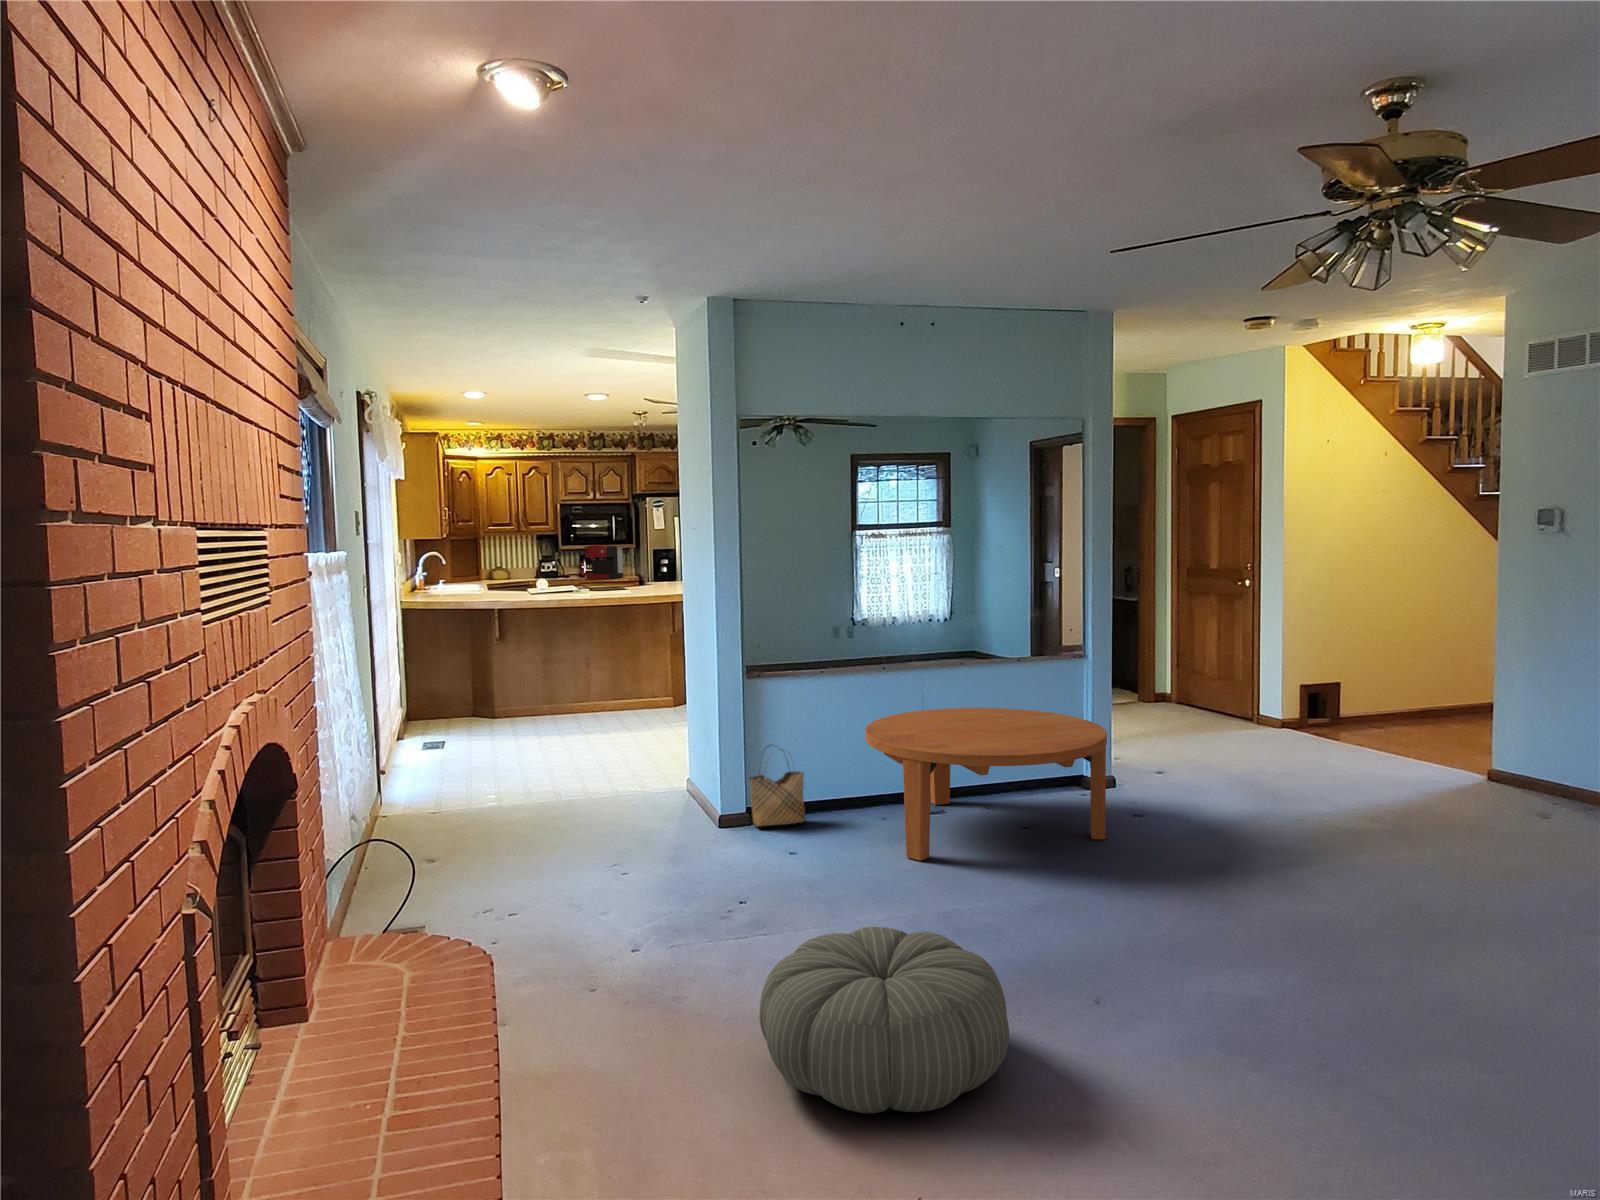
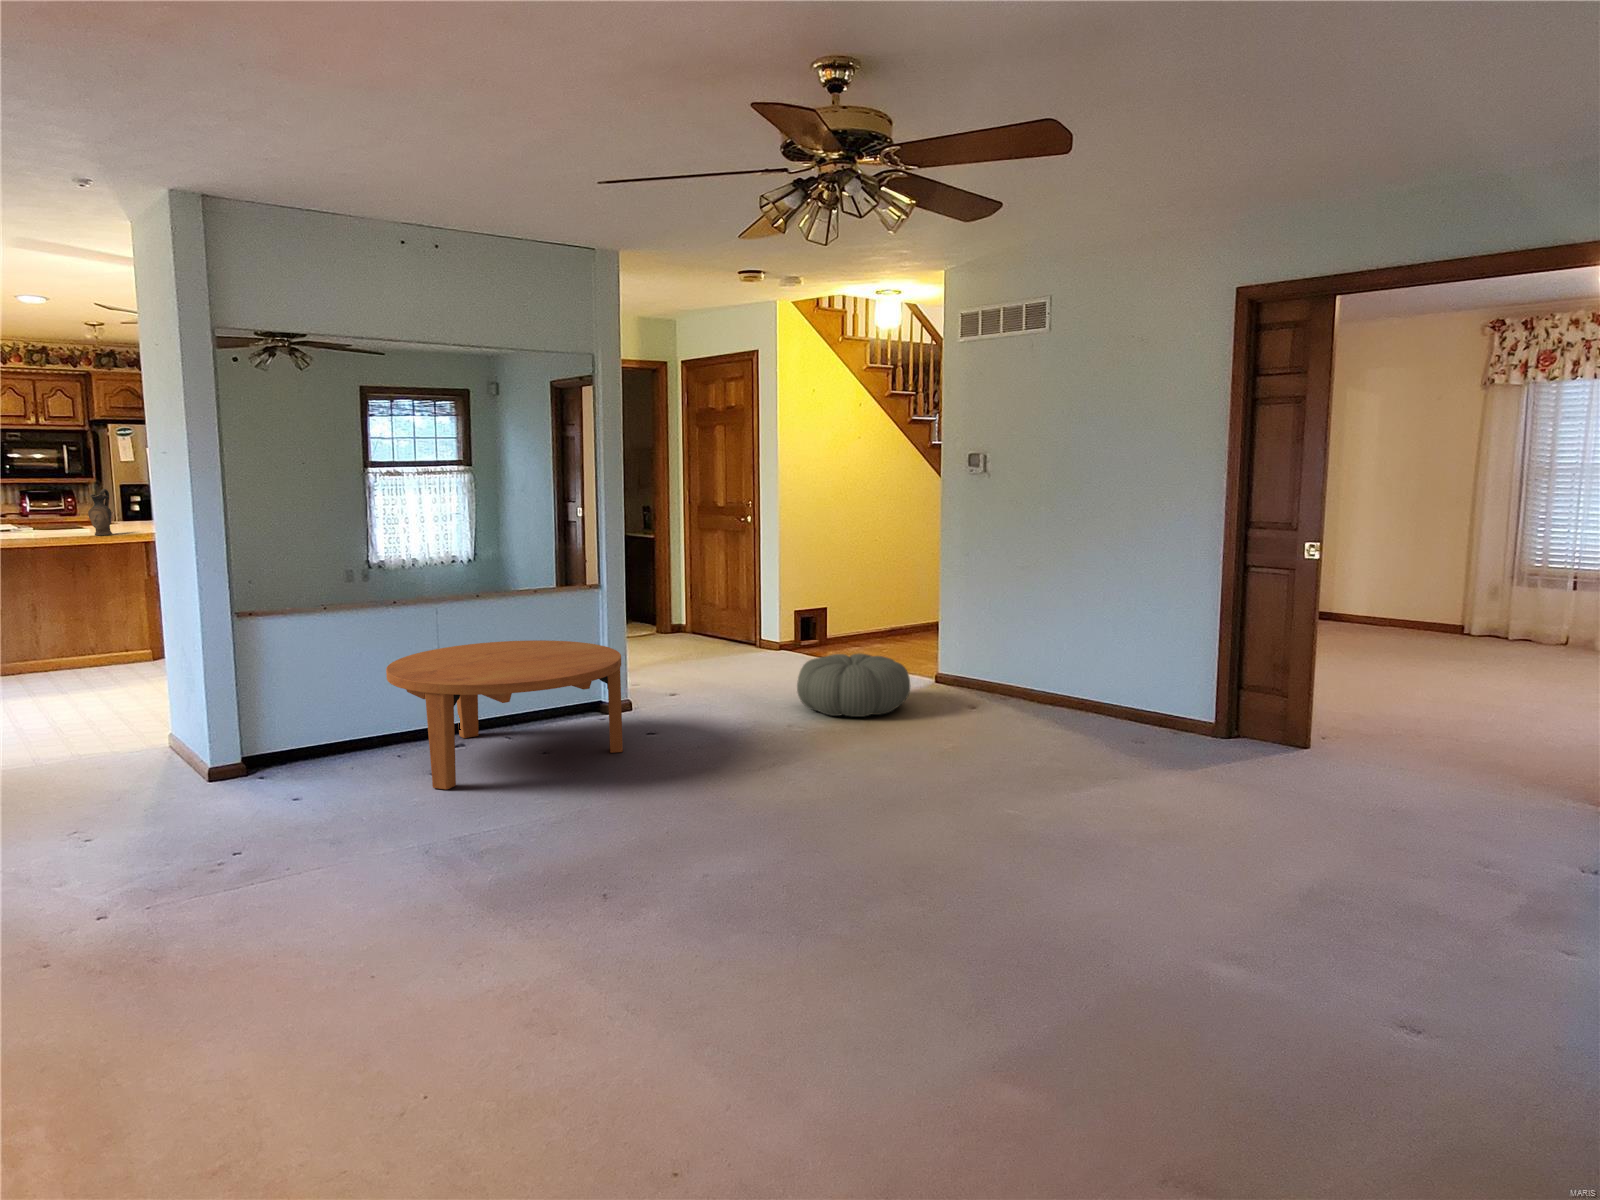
coffee maker: present [585,545,623,579] -> none [25,476,83,520]
ceramic pitcher: none [627,552,643,592] -> present [88,489,112,535]
woven basket: present [749,745,805,826] -> none [258,692,324,777]
pouf: present [759,927,1009,1113] -> present [797,654,910,717]

